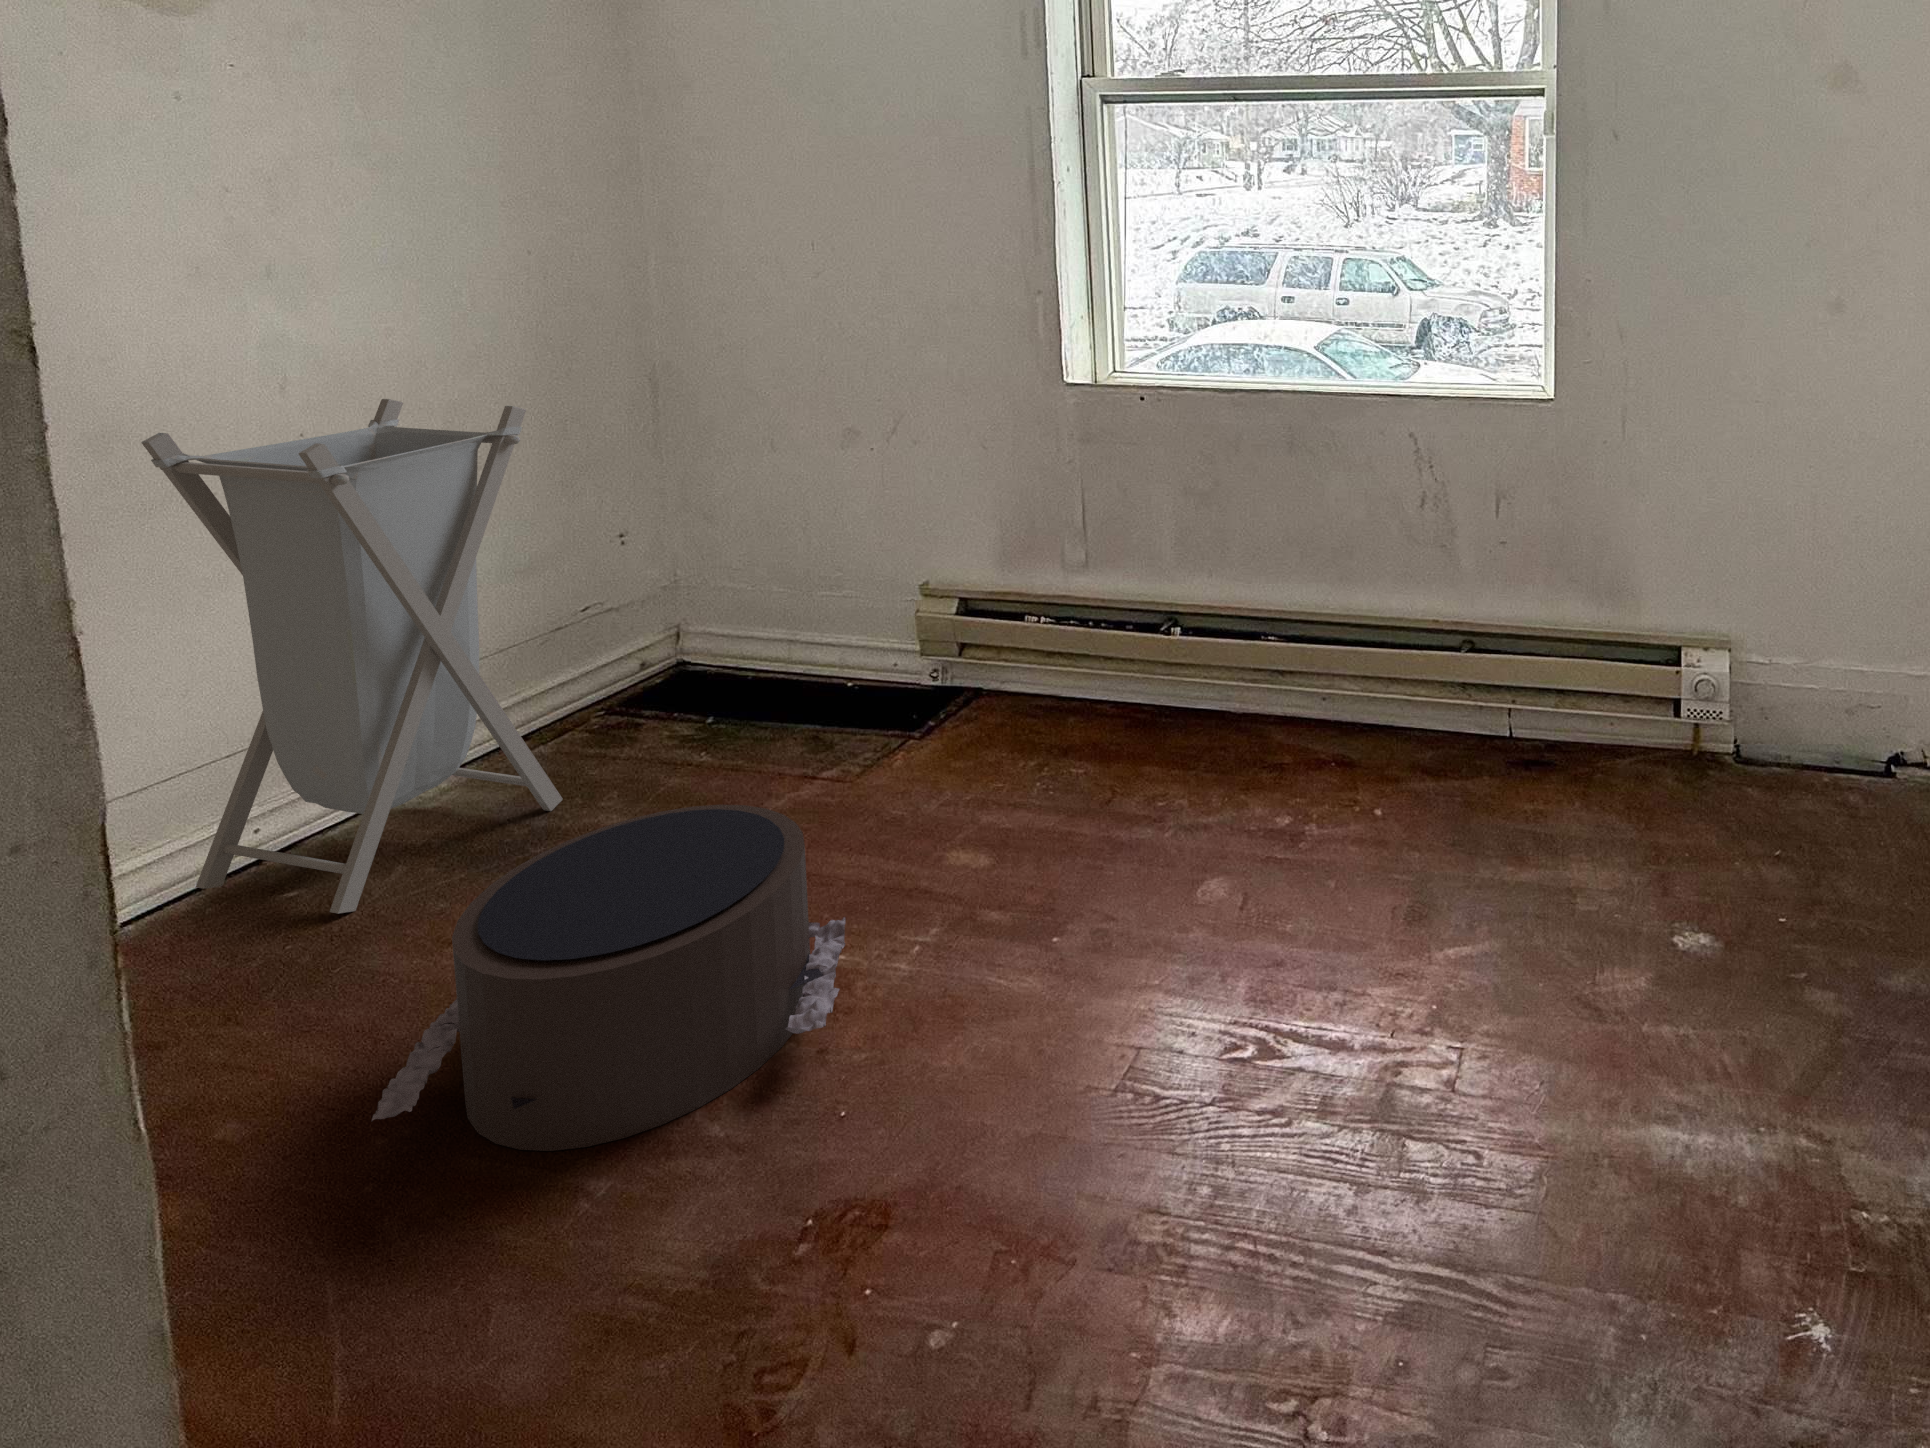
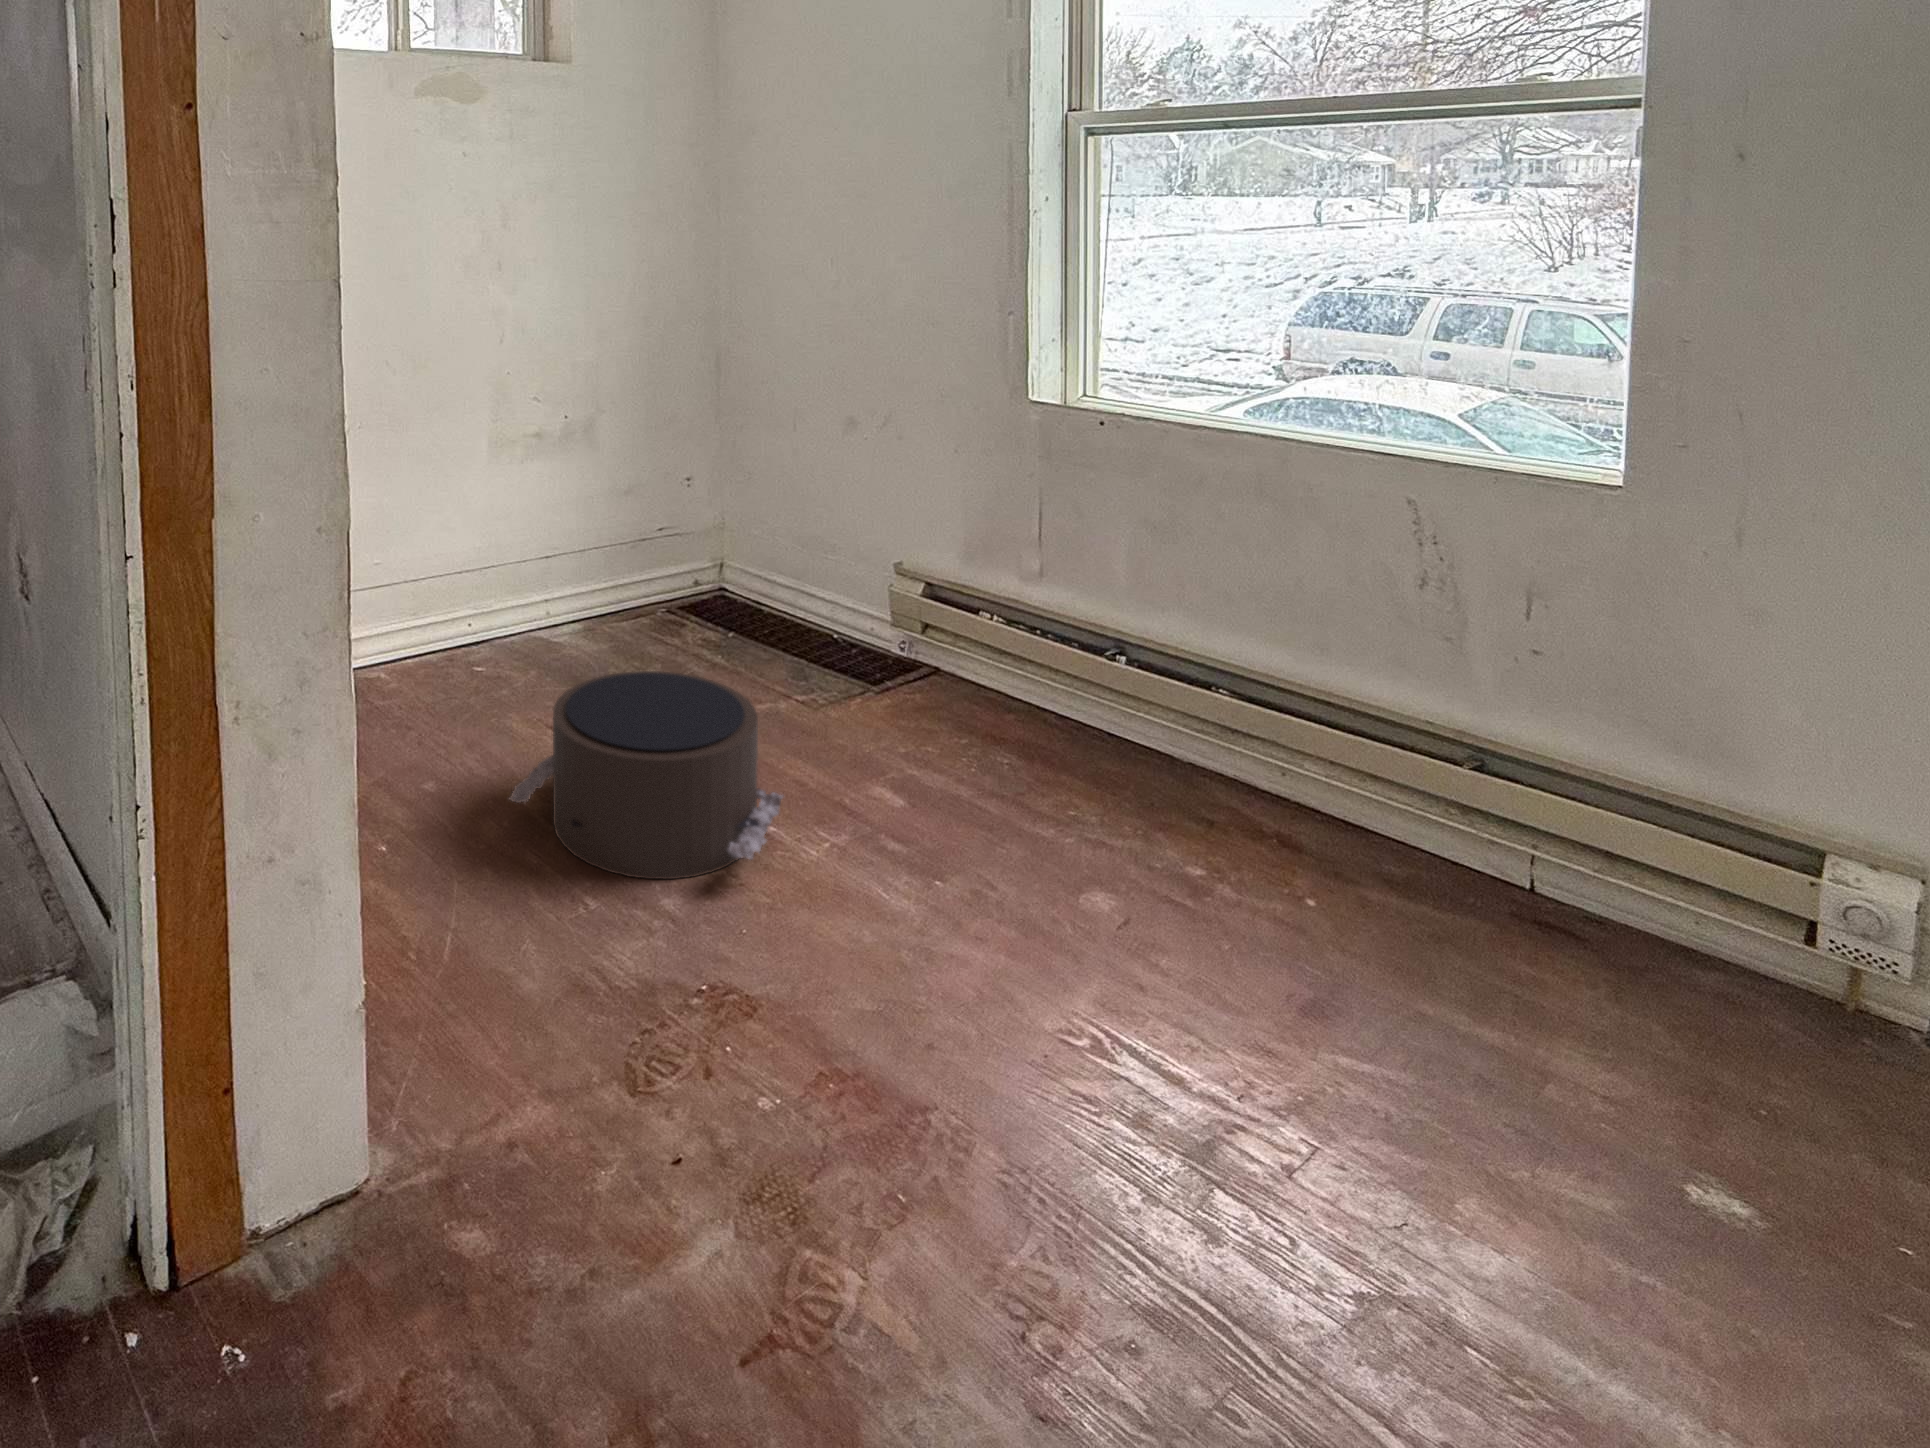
laundry hamper: present [141,399,563,914] -> none [451,358,637,685]

